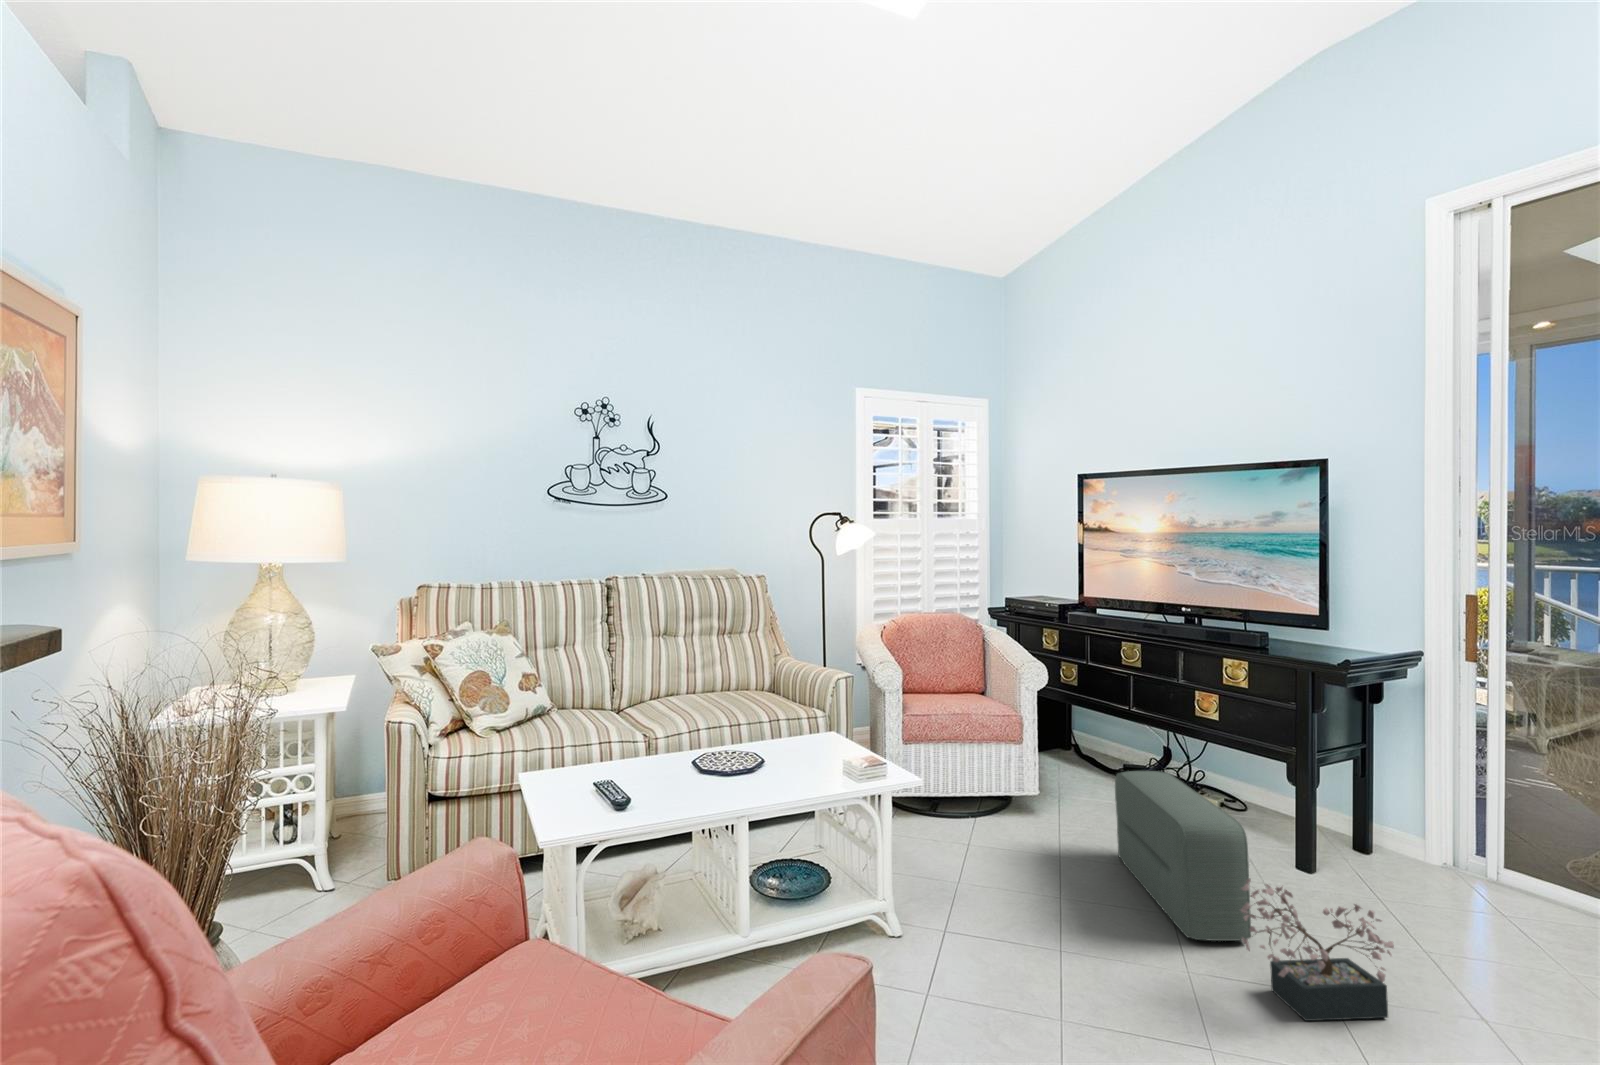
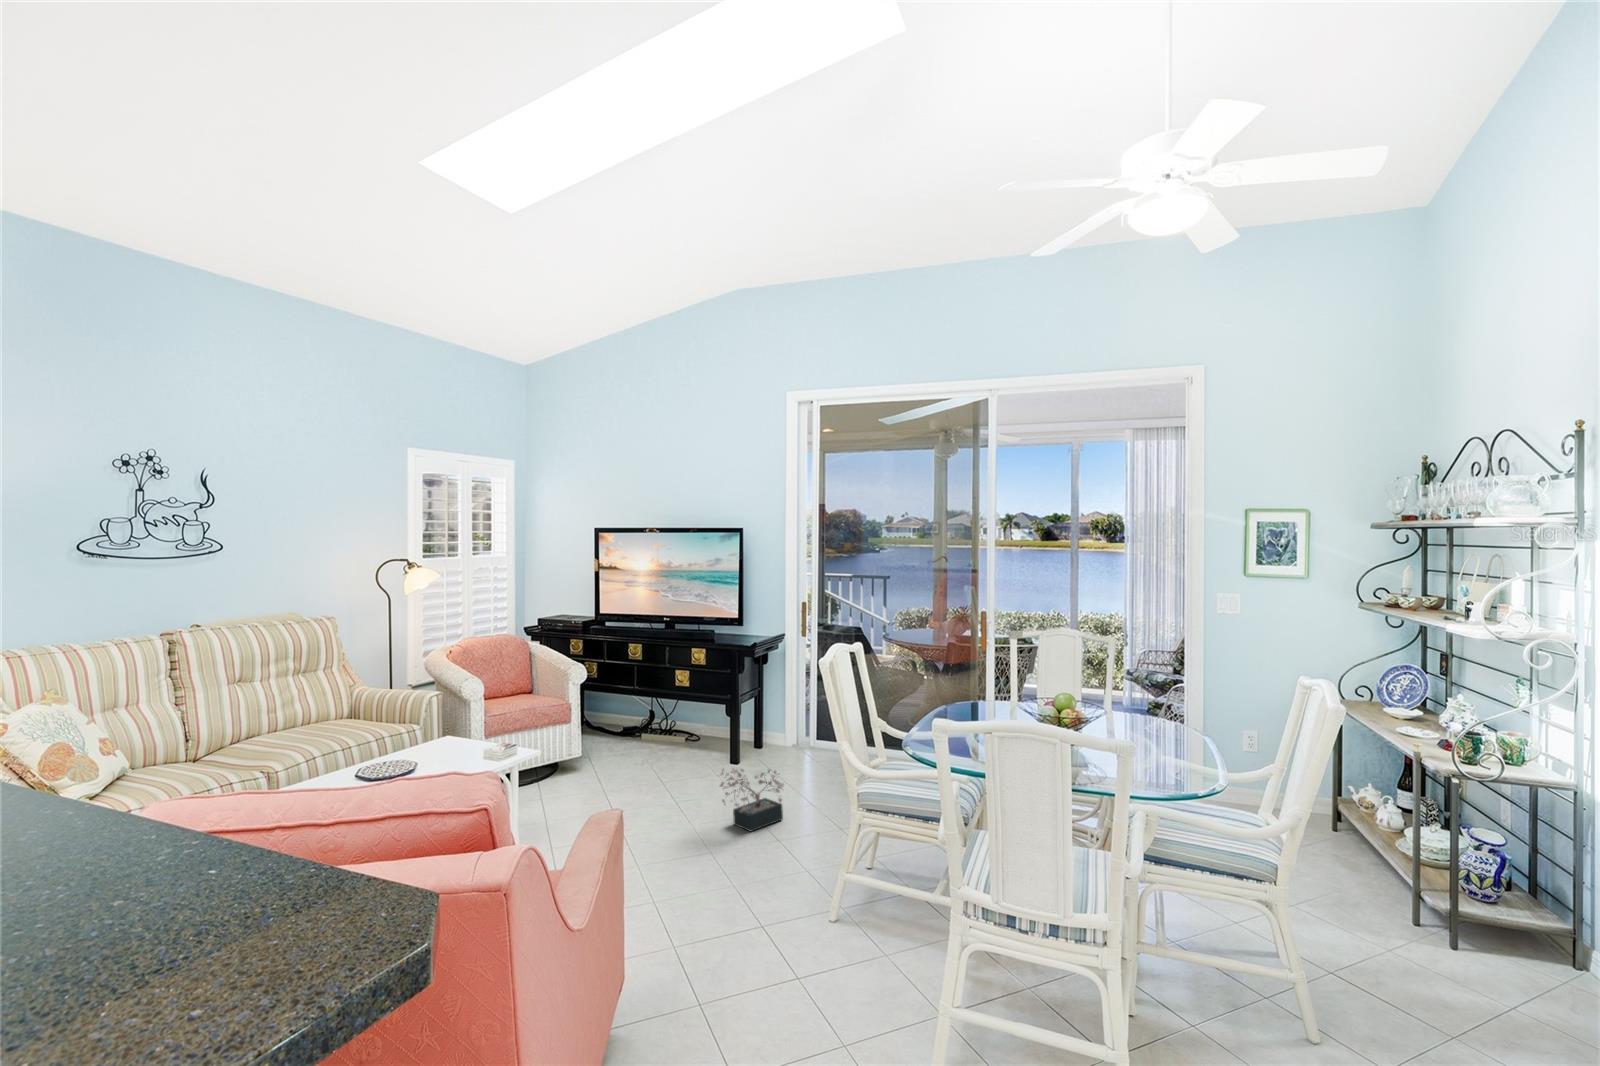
pouf: present [1115,771,1251,941] -> none [636,724,720,813]

